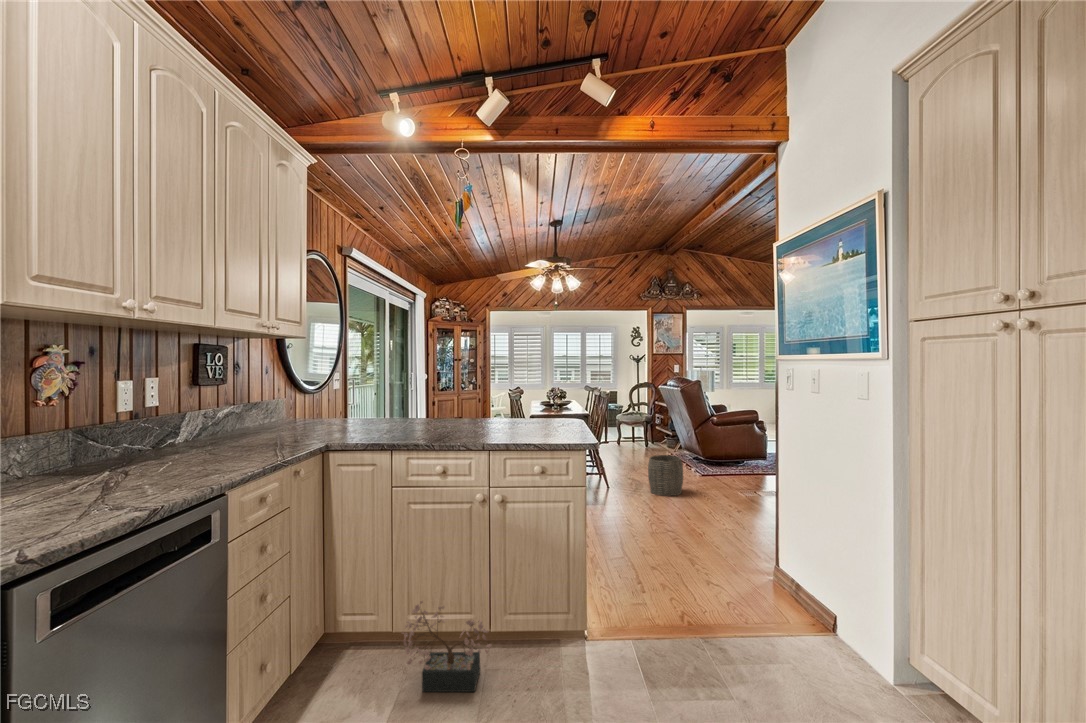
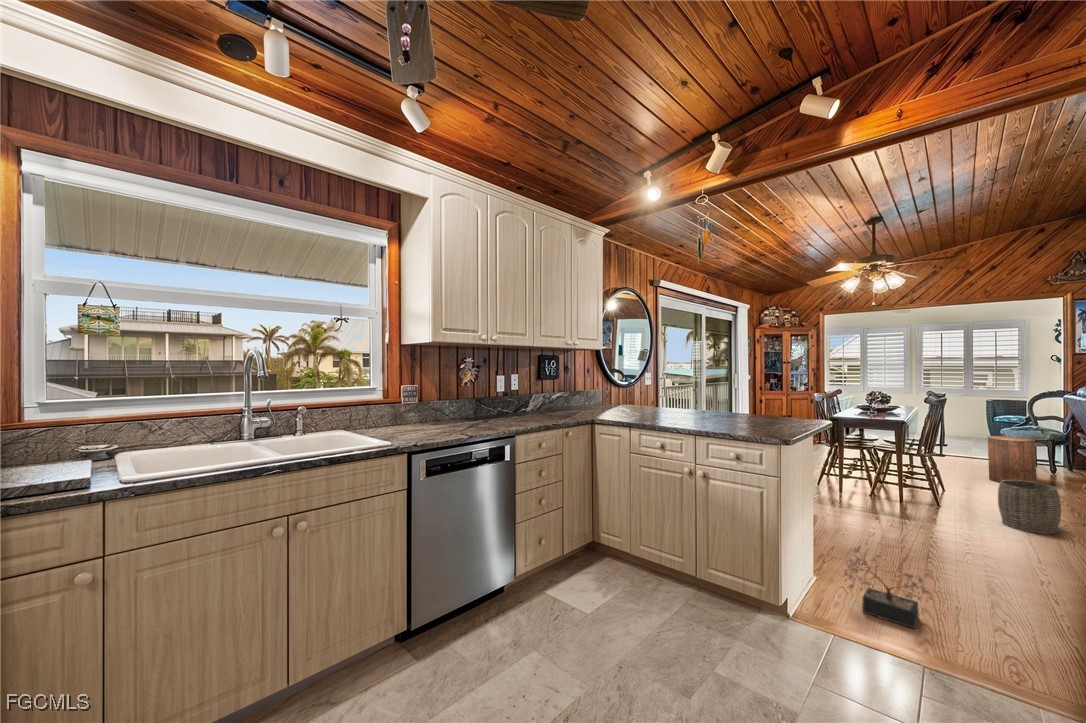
stool: none [618,420,646,460] -> present [988,436,1037,483]
decorative plant: present [402,601,491,692] -> present [845,547,932,628]

